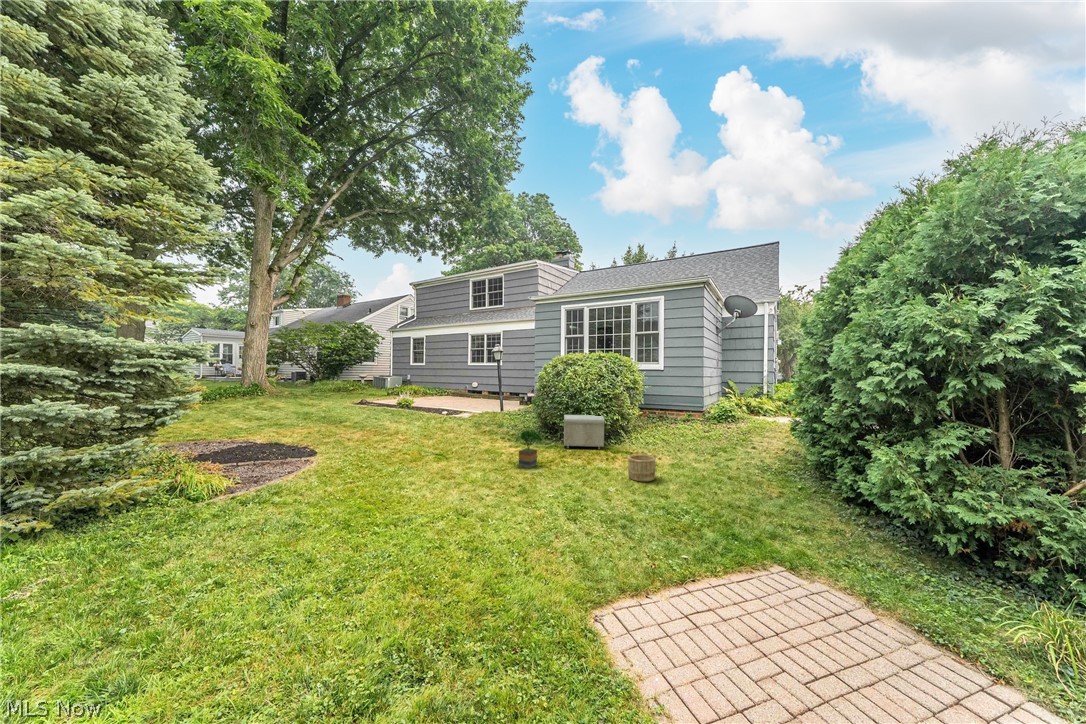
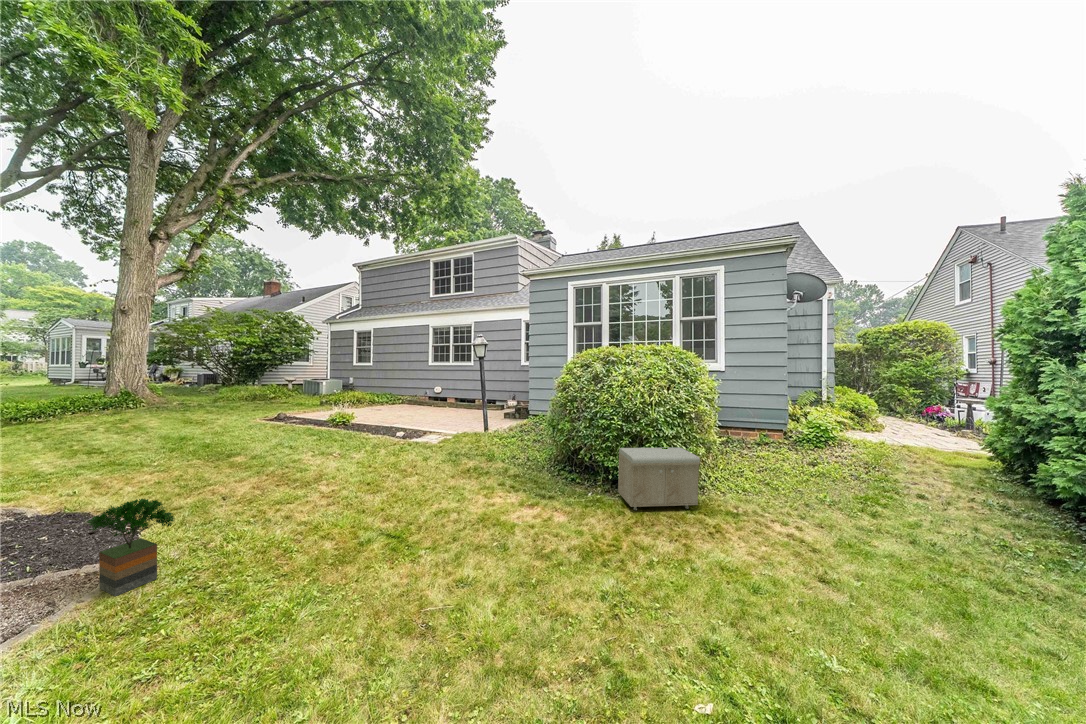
potted tree: present [516,430,543,469] -> present [88,499,175,596]
wooden bucket: present [627,454,656,481] -> none [856,560,946,645]

